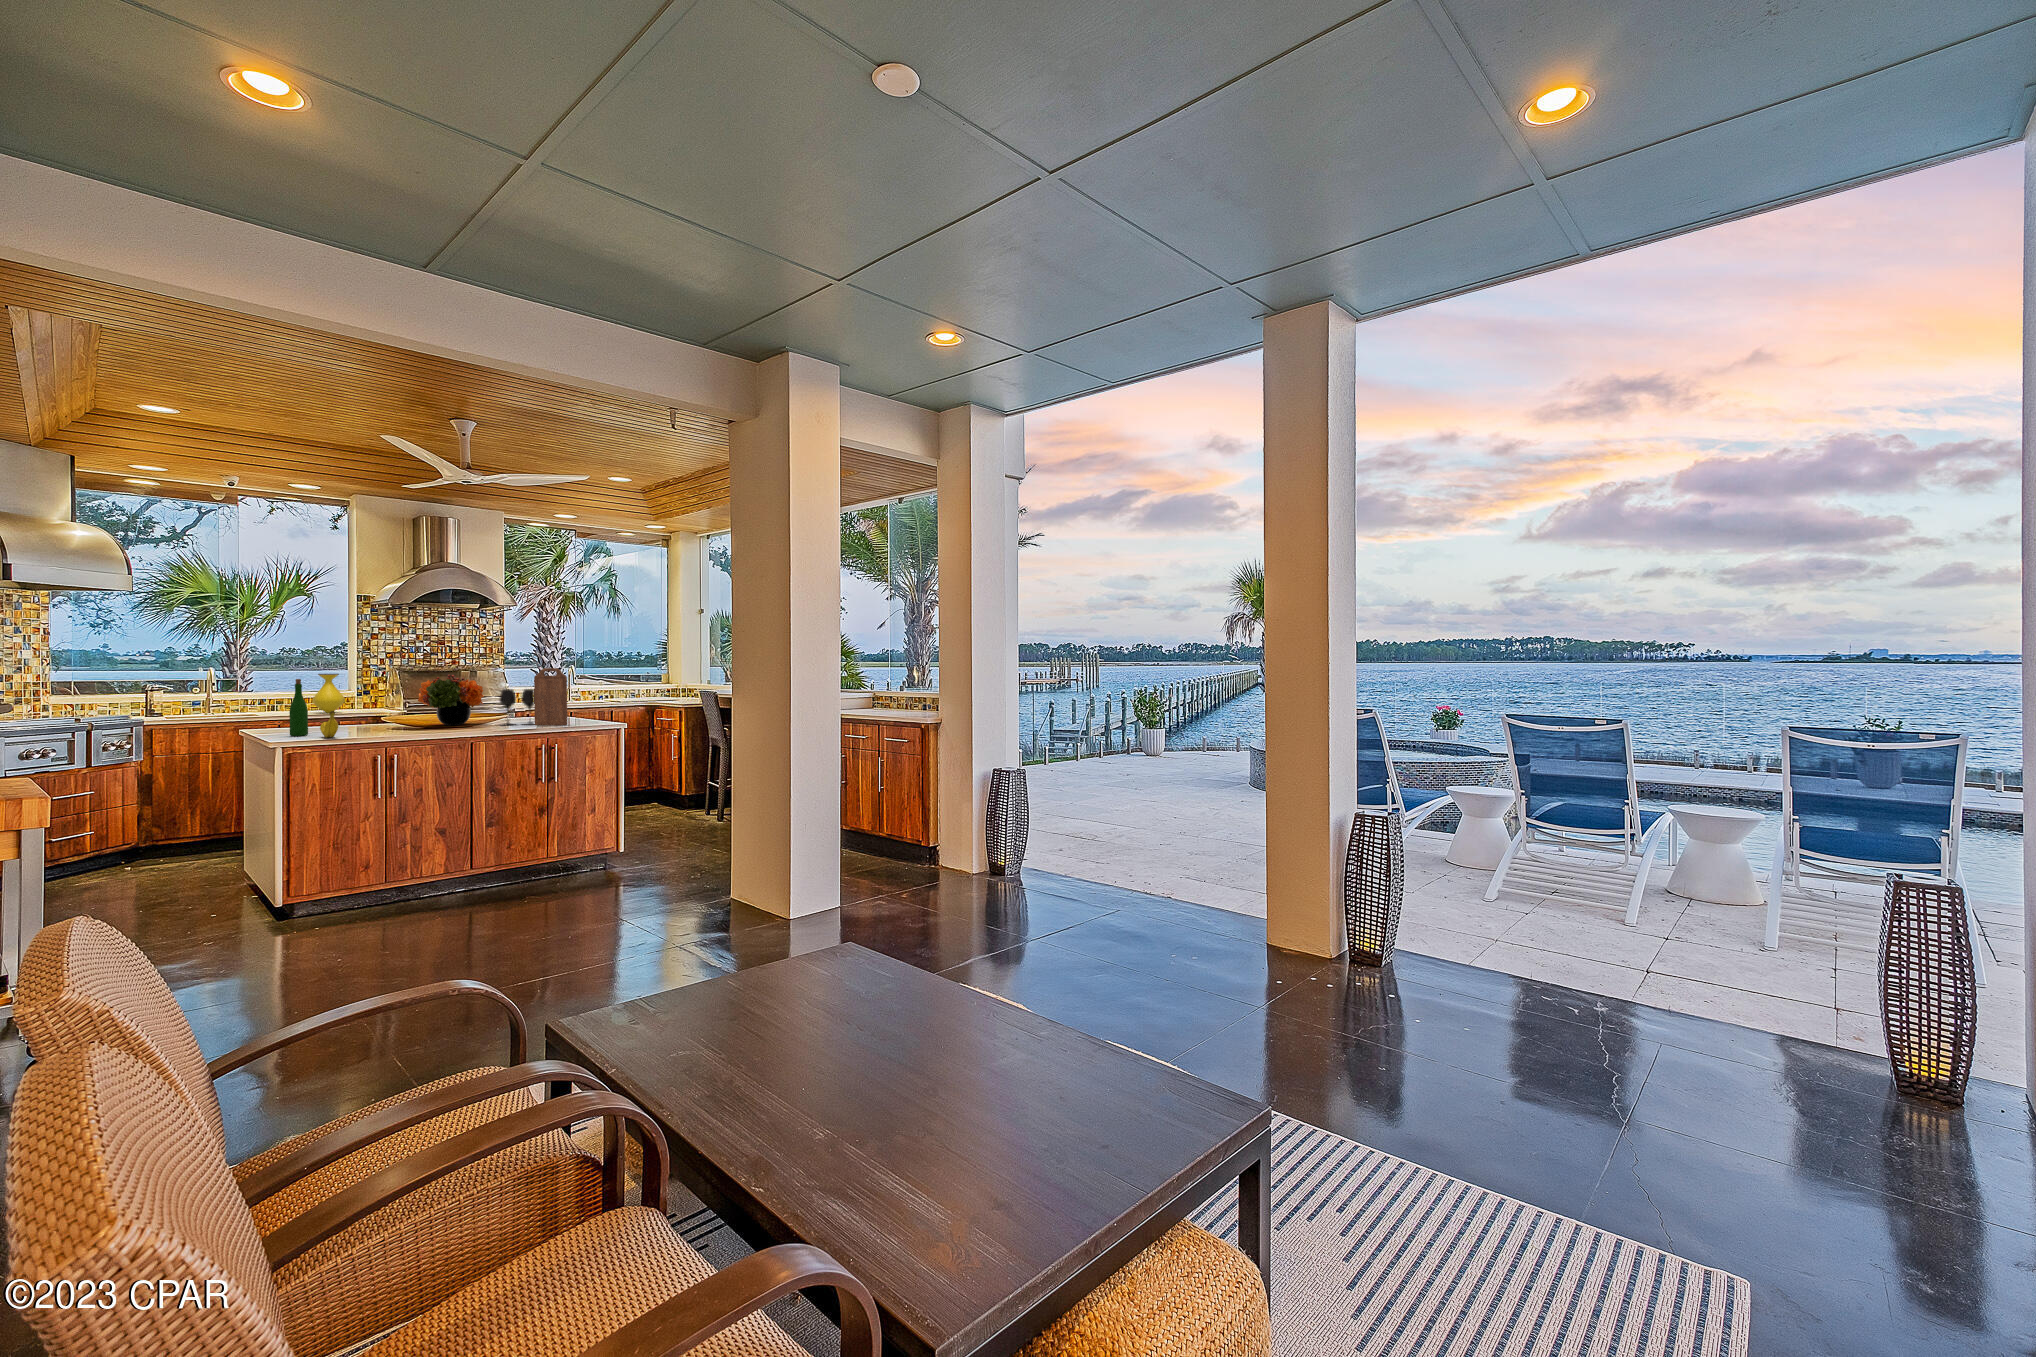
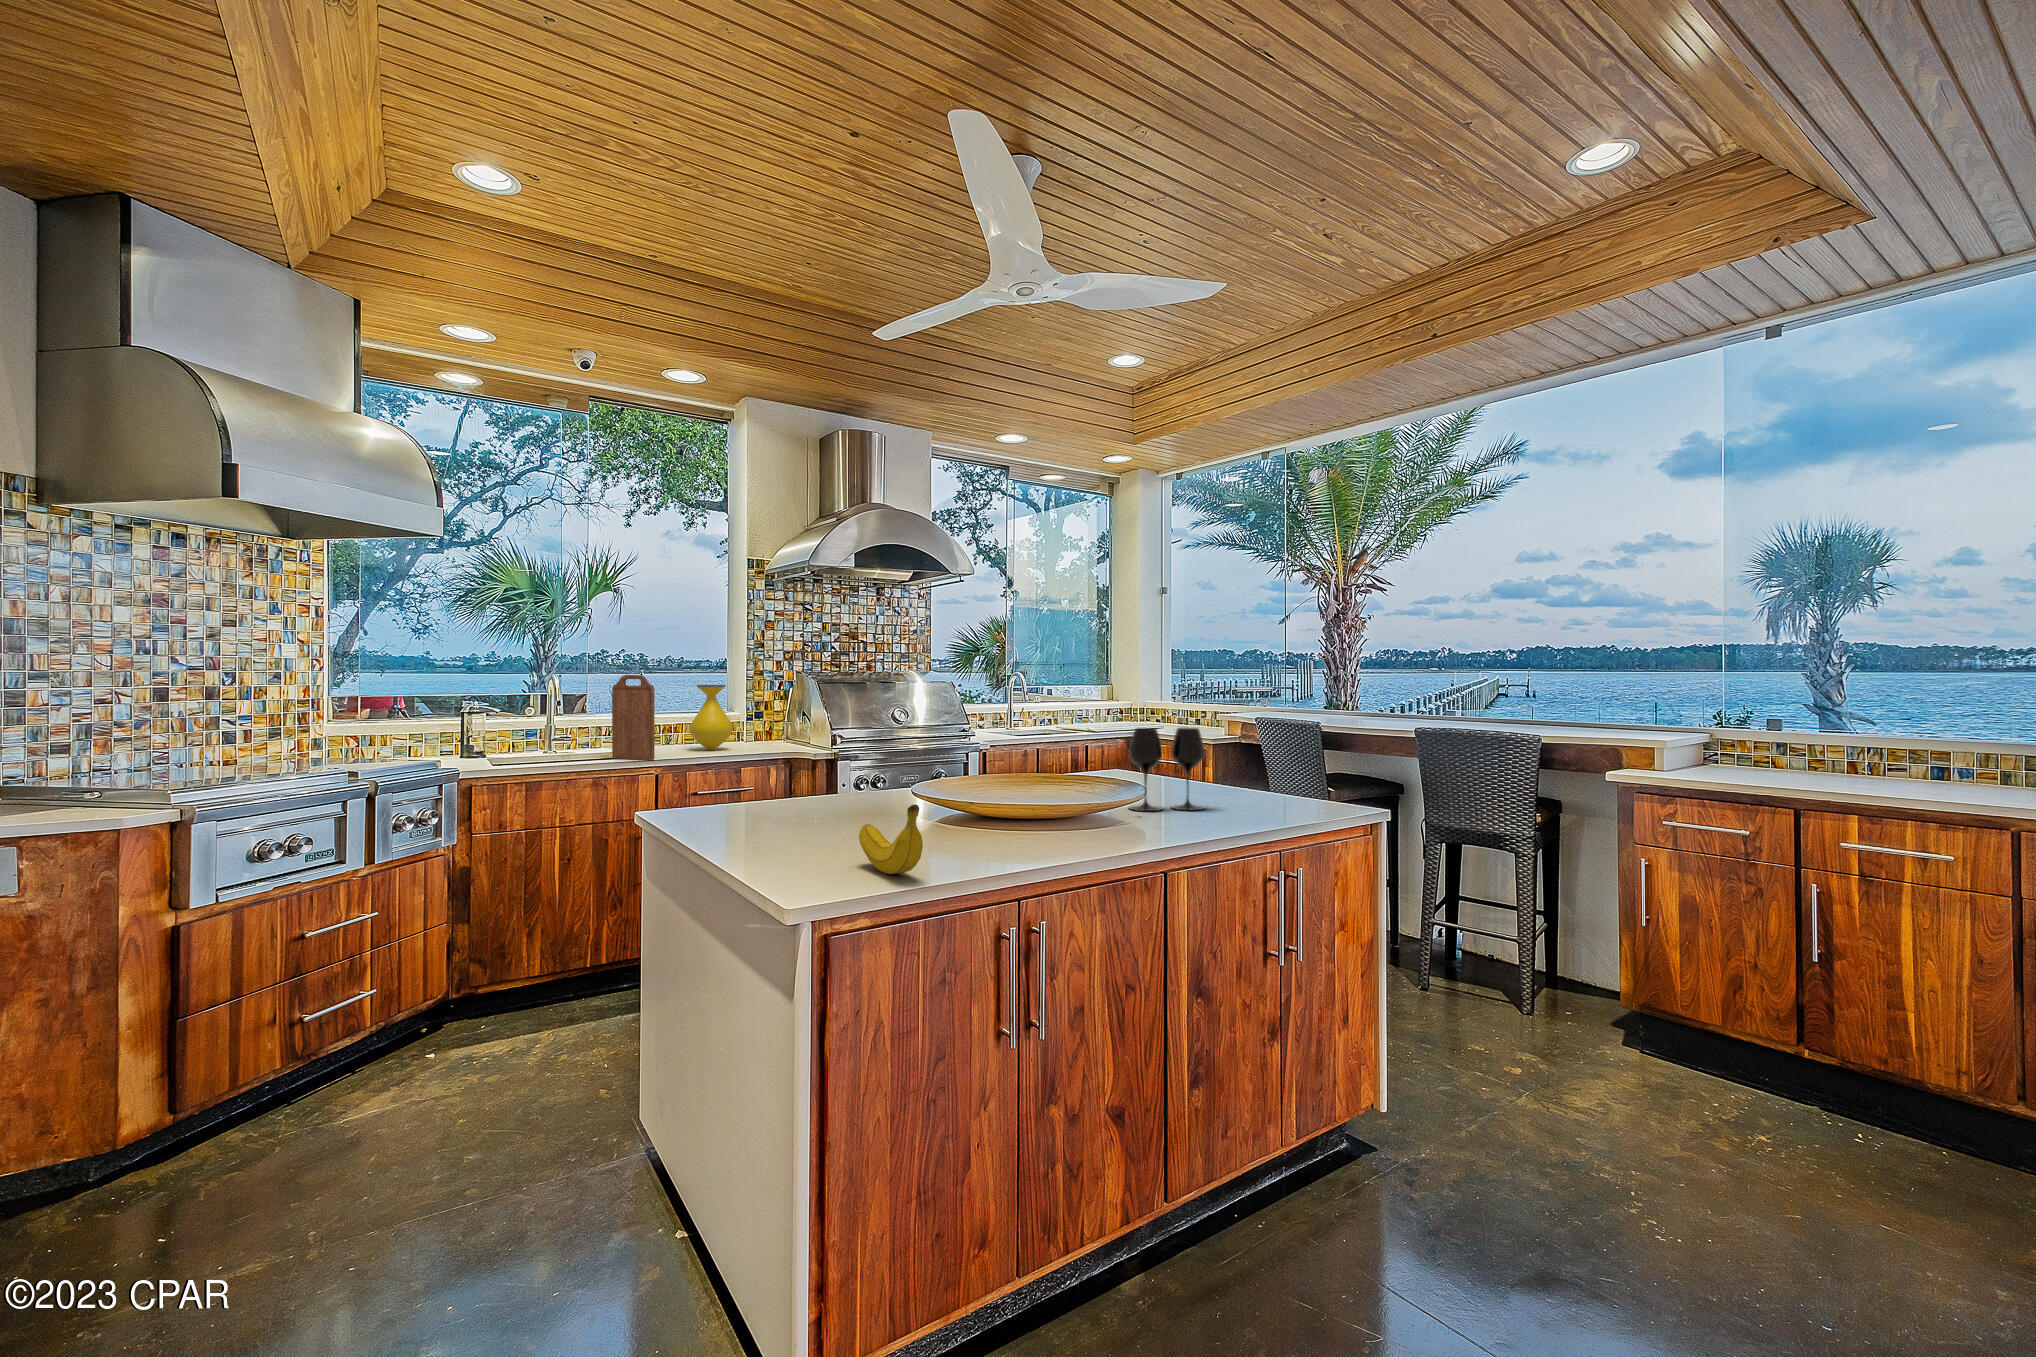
cutting board: present [534,668,567,725] -> present [612,675,655,760]
flower arrangement: present [418,675,483,725] -> none [961,694,1084,806]
wine bottle: present [289,679,308,736] -> none [780,708,816,857]

